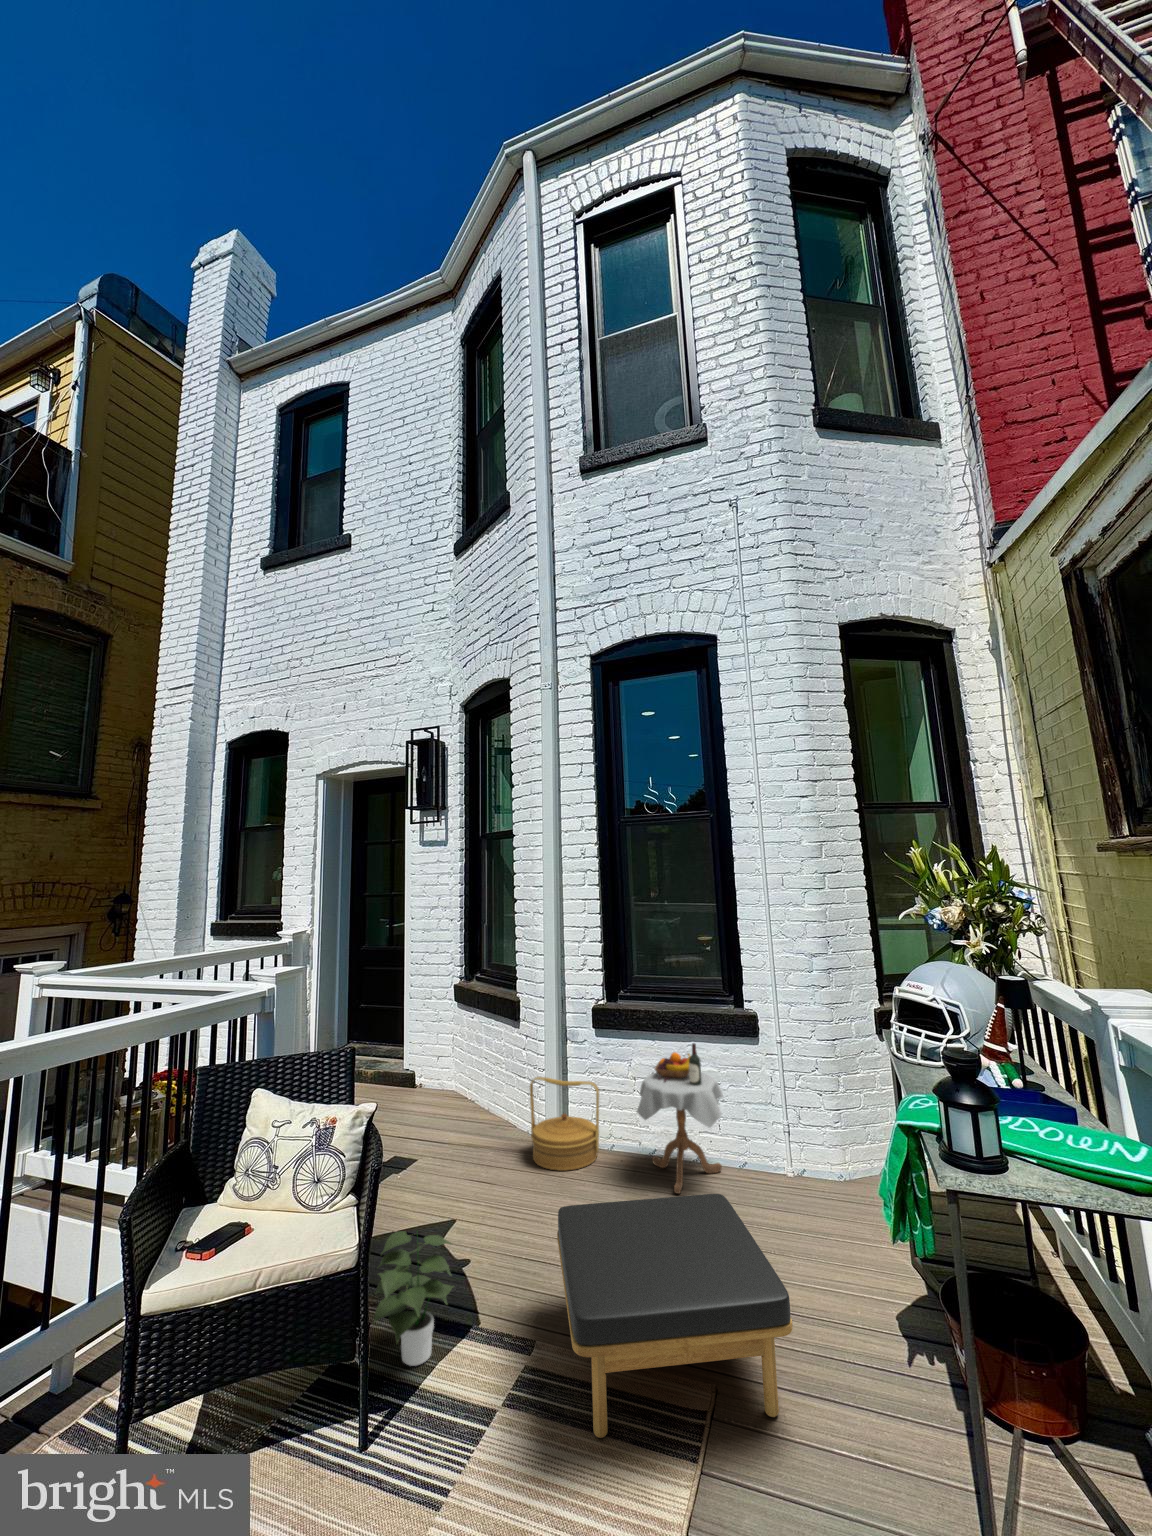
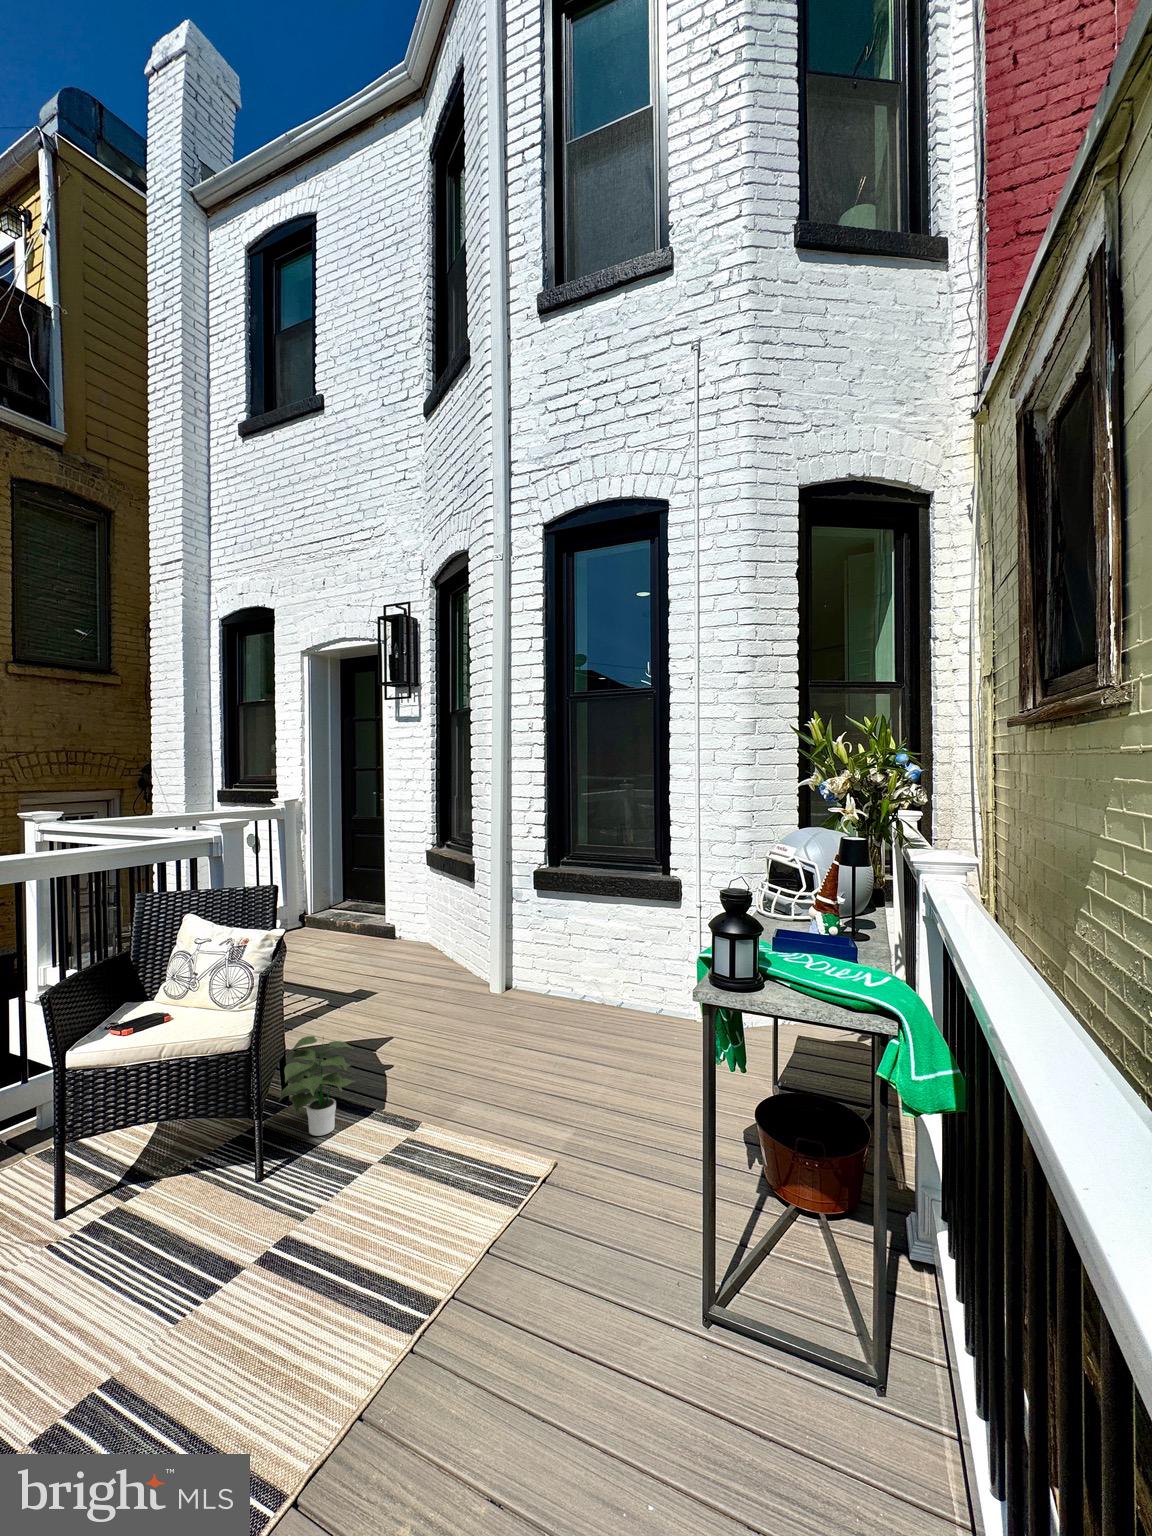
side table: present [637,1043,723,1193] -> none [563,906,646,1035]
woven basket: present [530,1077,599,1171] -> none [474,934,537,1014]
ottoman: present [557,1194,792,1438] -> none [424,1025,613,1187]

